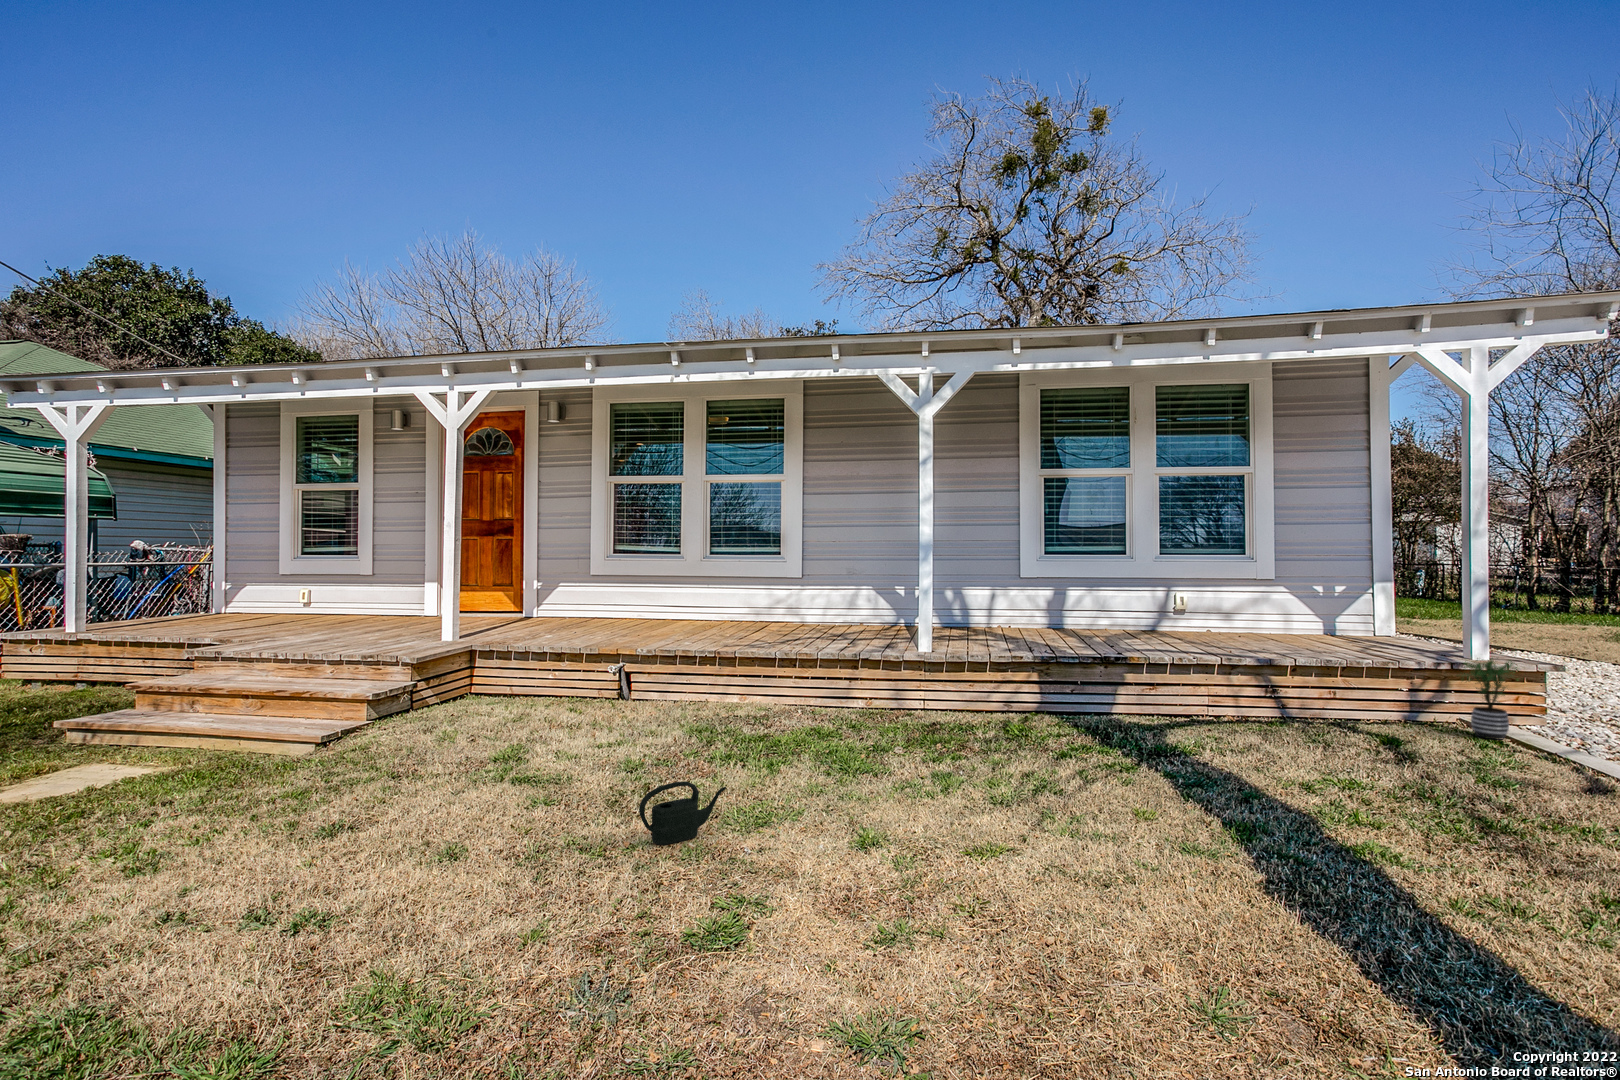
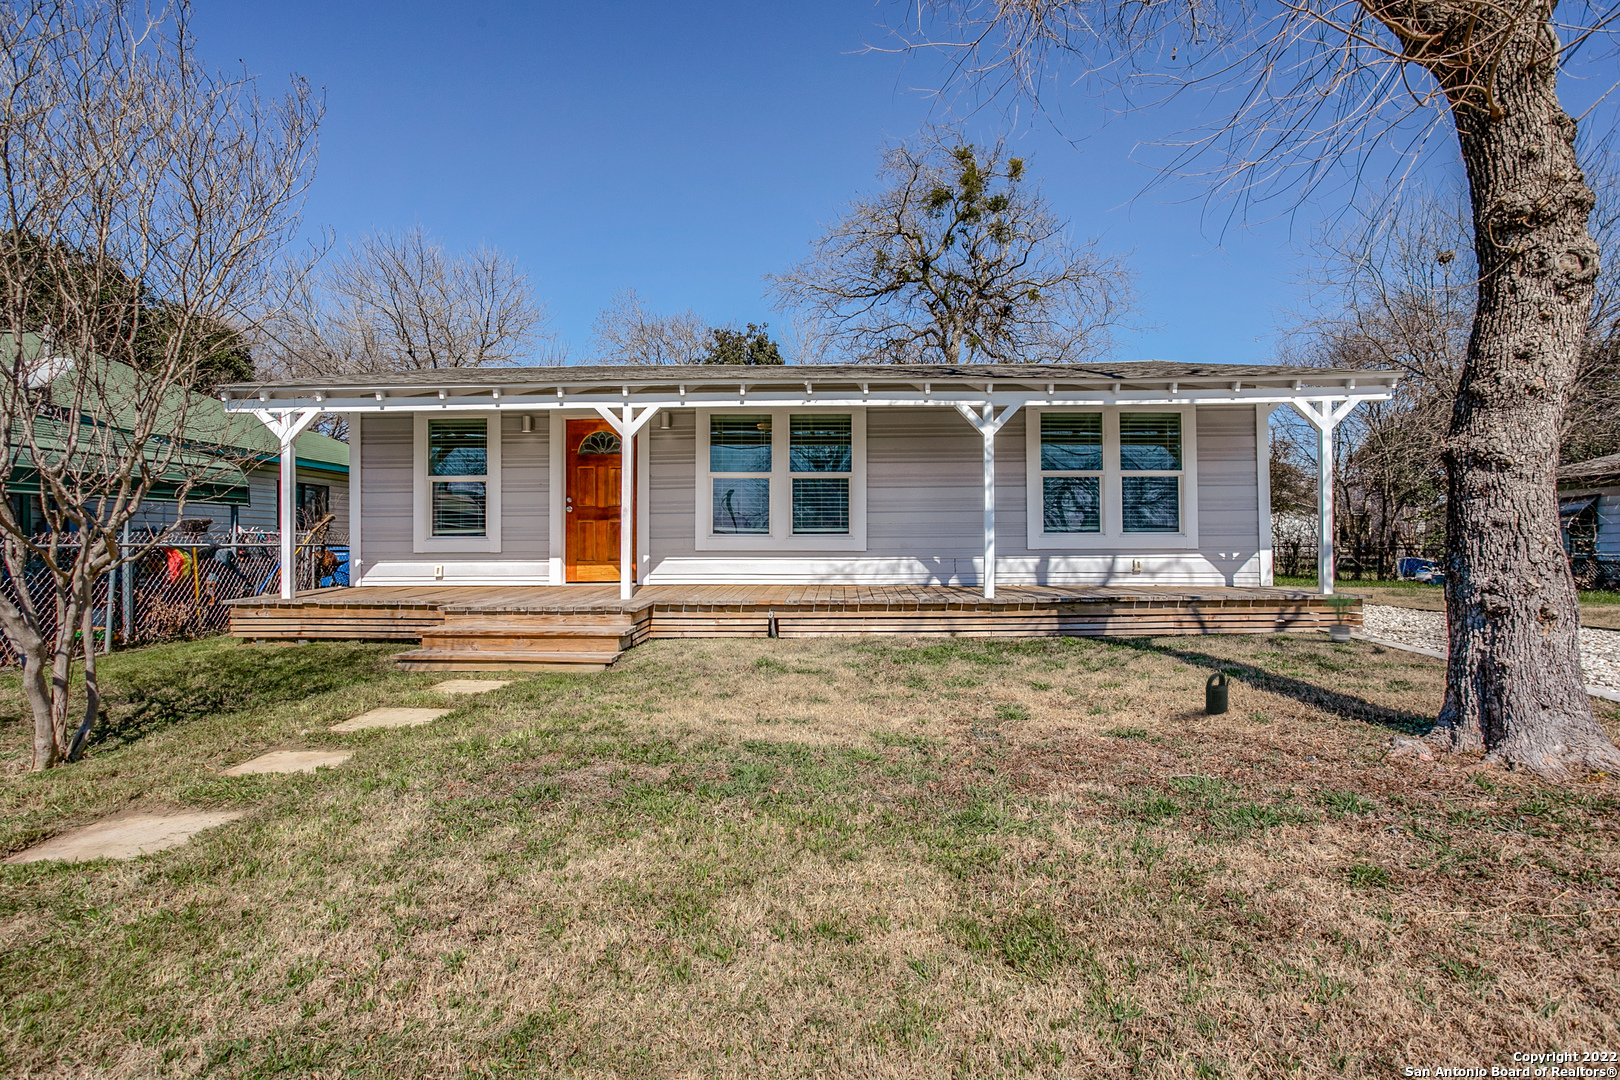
watering can: present [639,781,726,845] -> present [1206,673,1231,714]

